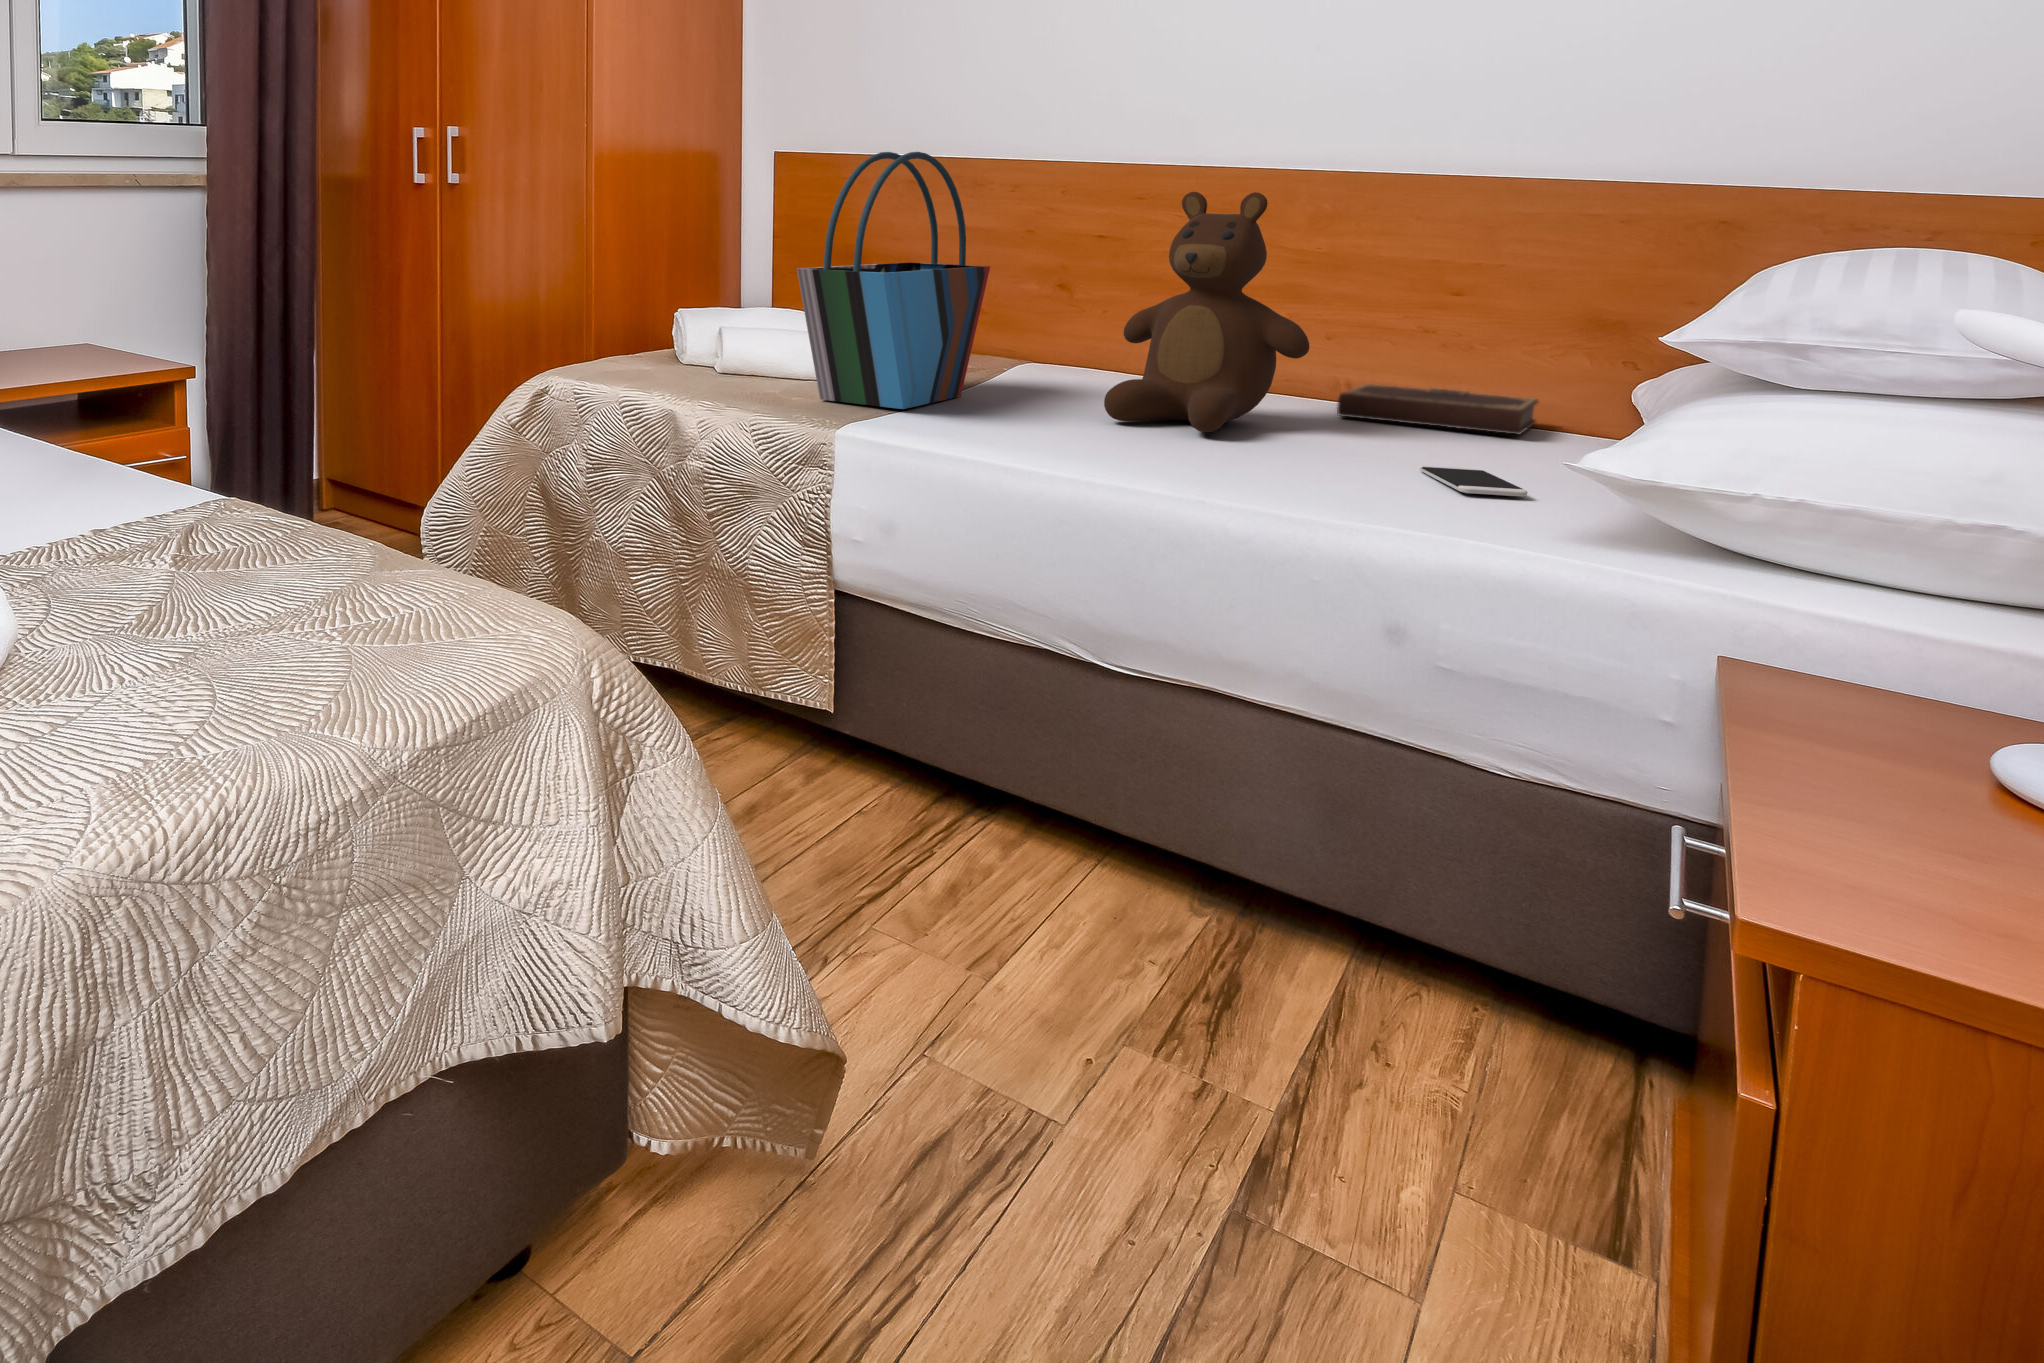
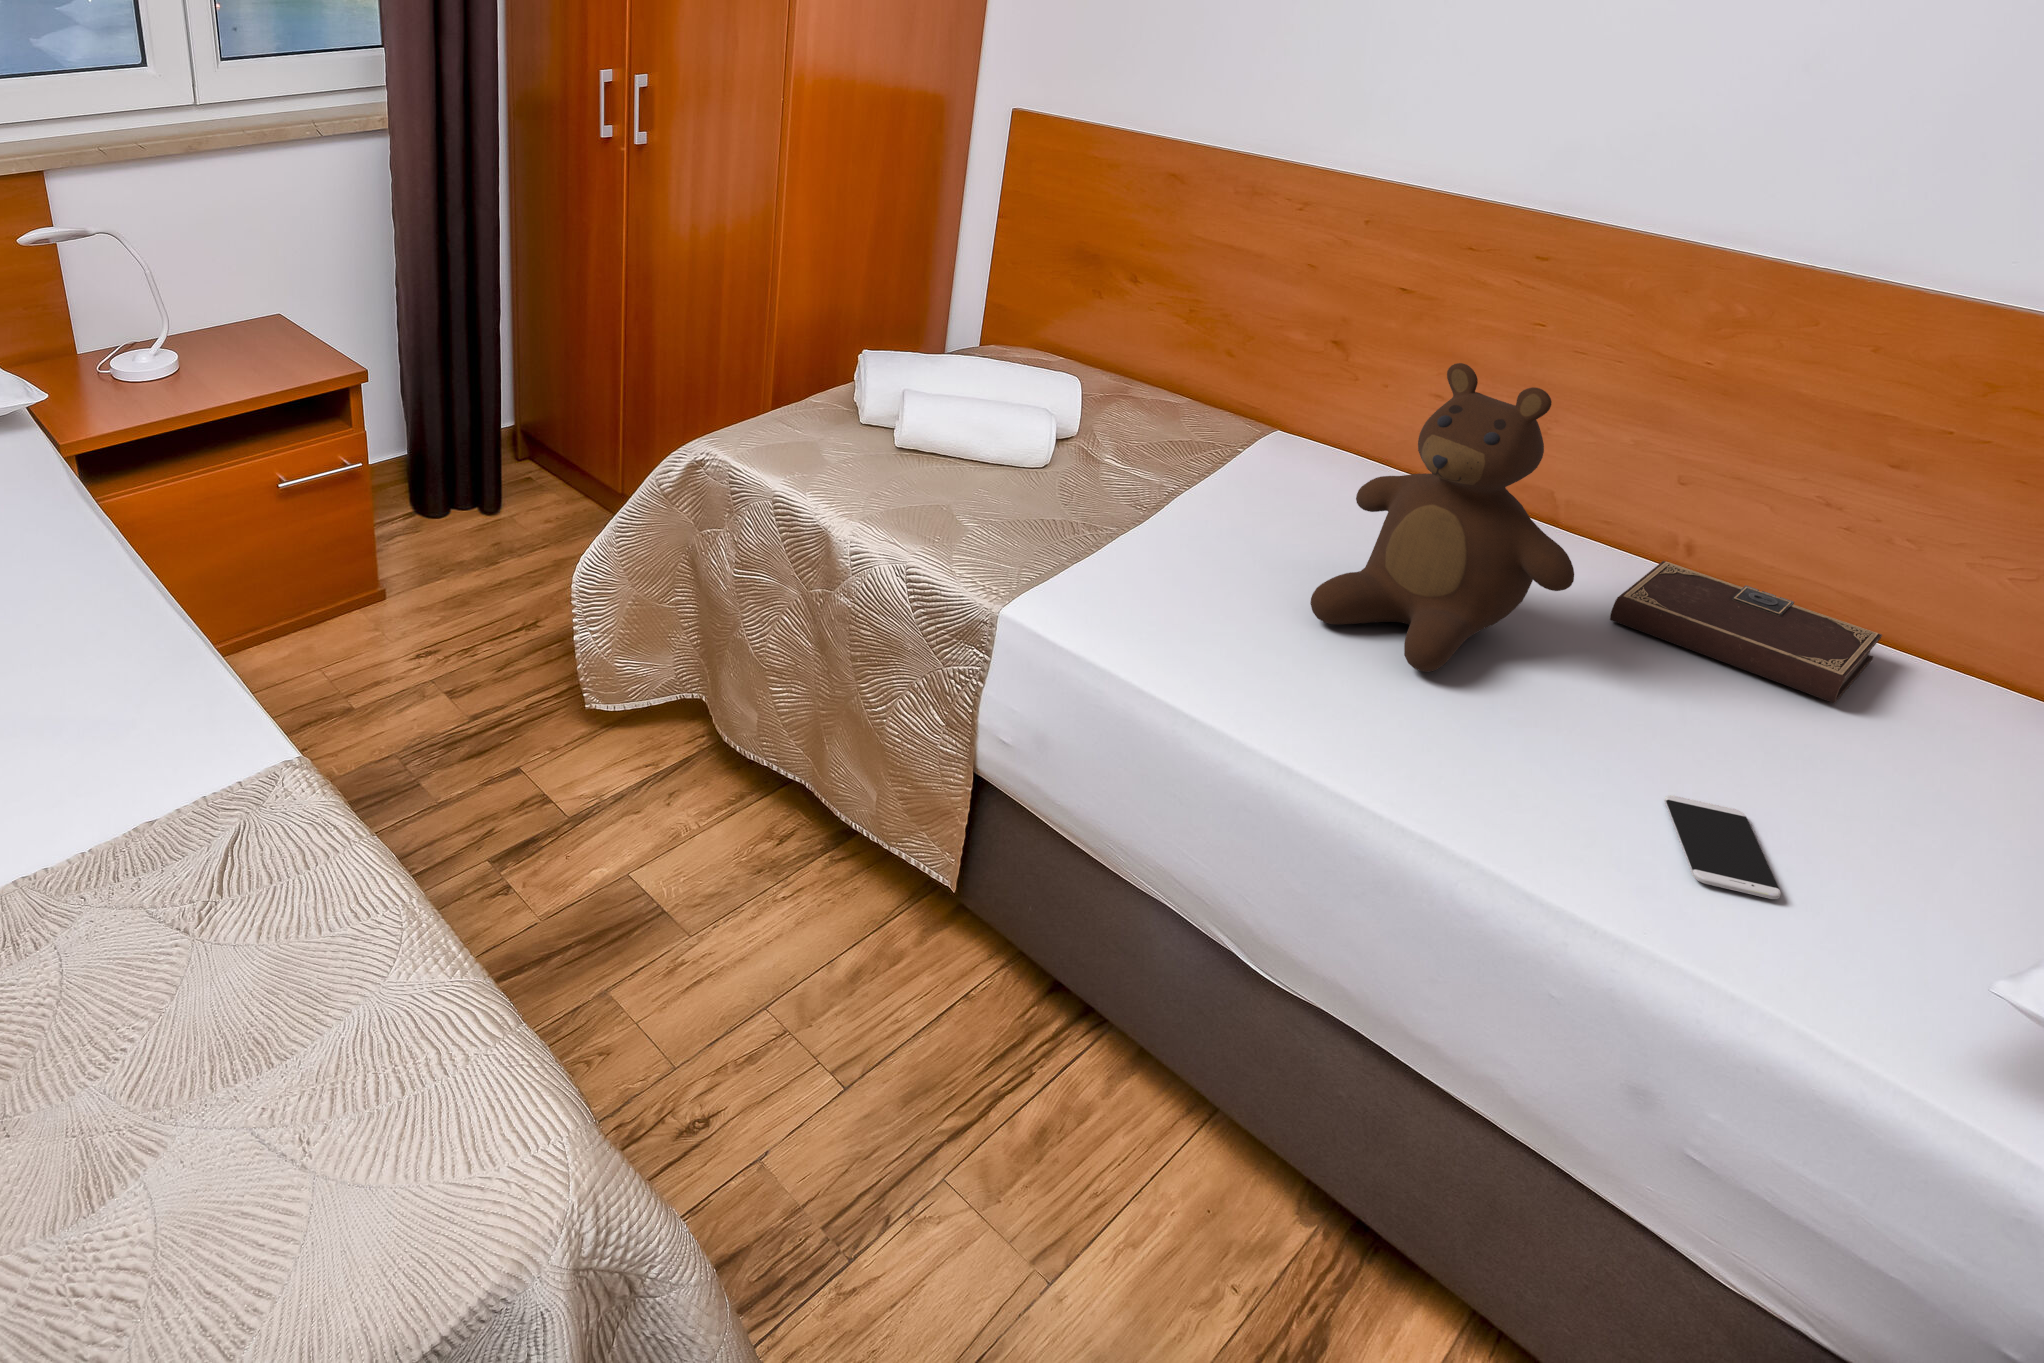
tote bag: present [797,152,990,409] -> none [967,266,1212,572]

